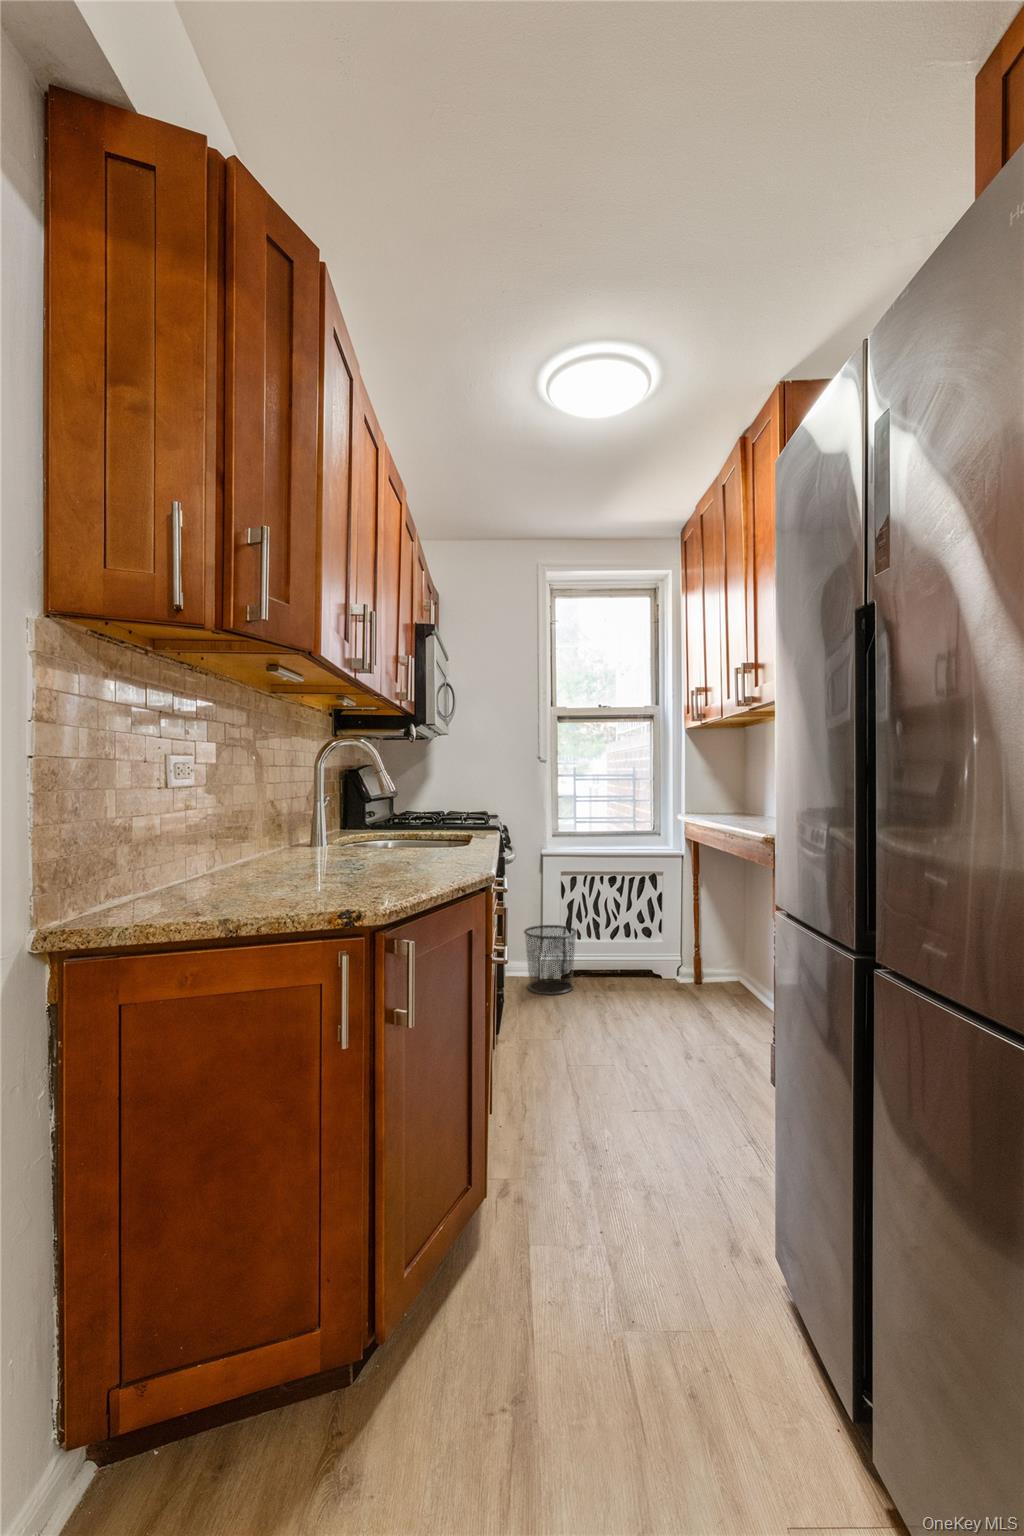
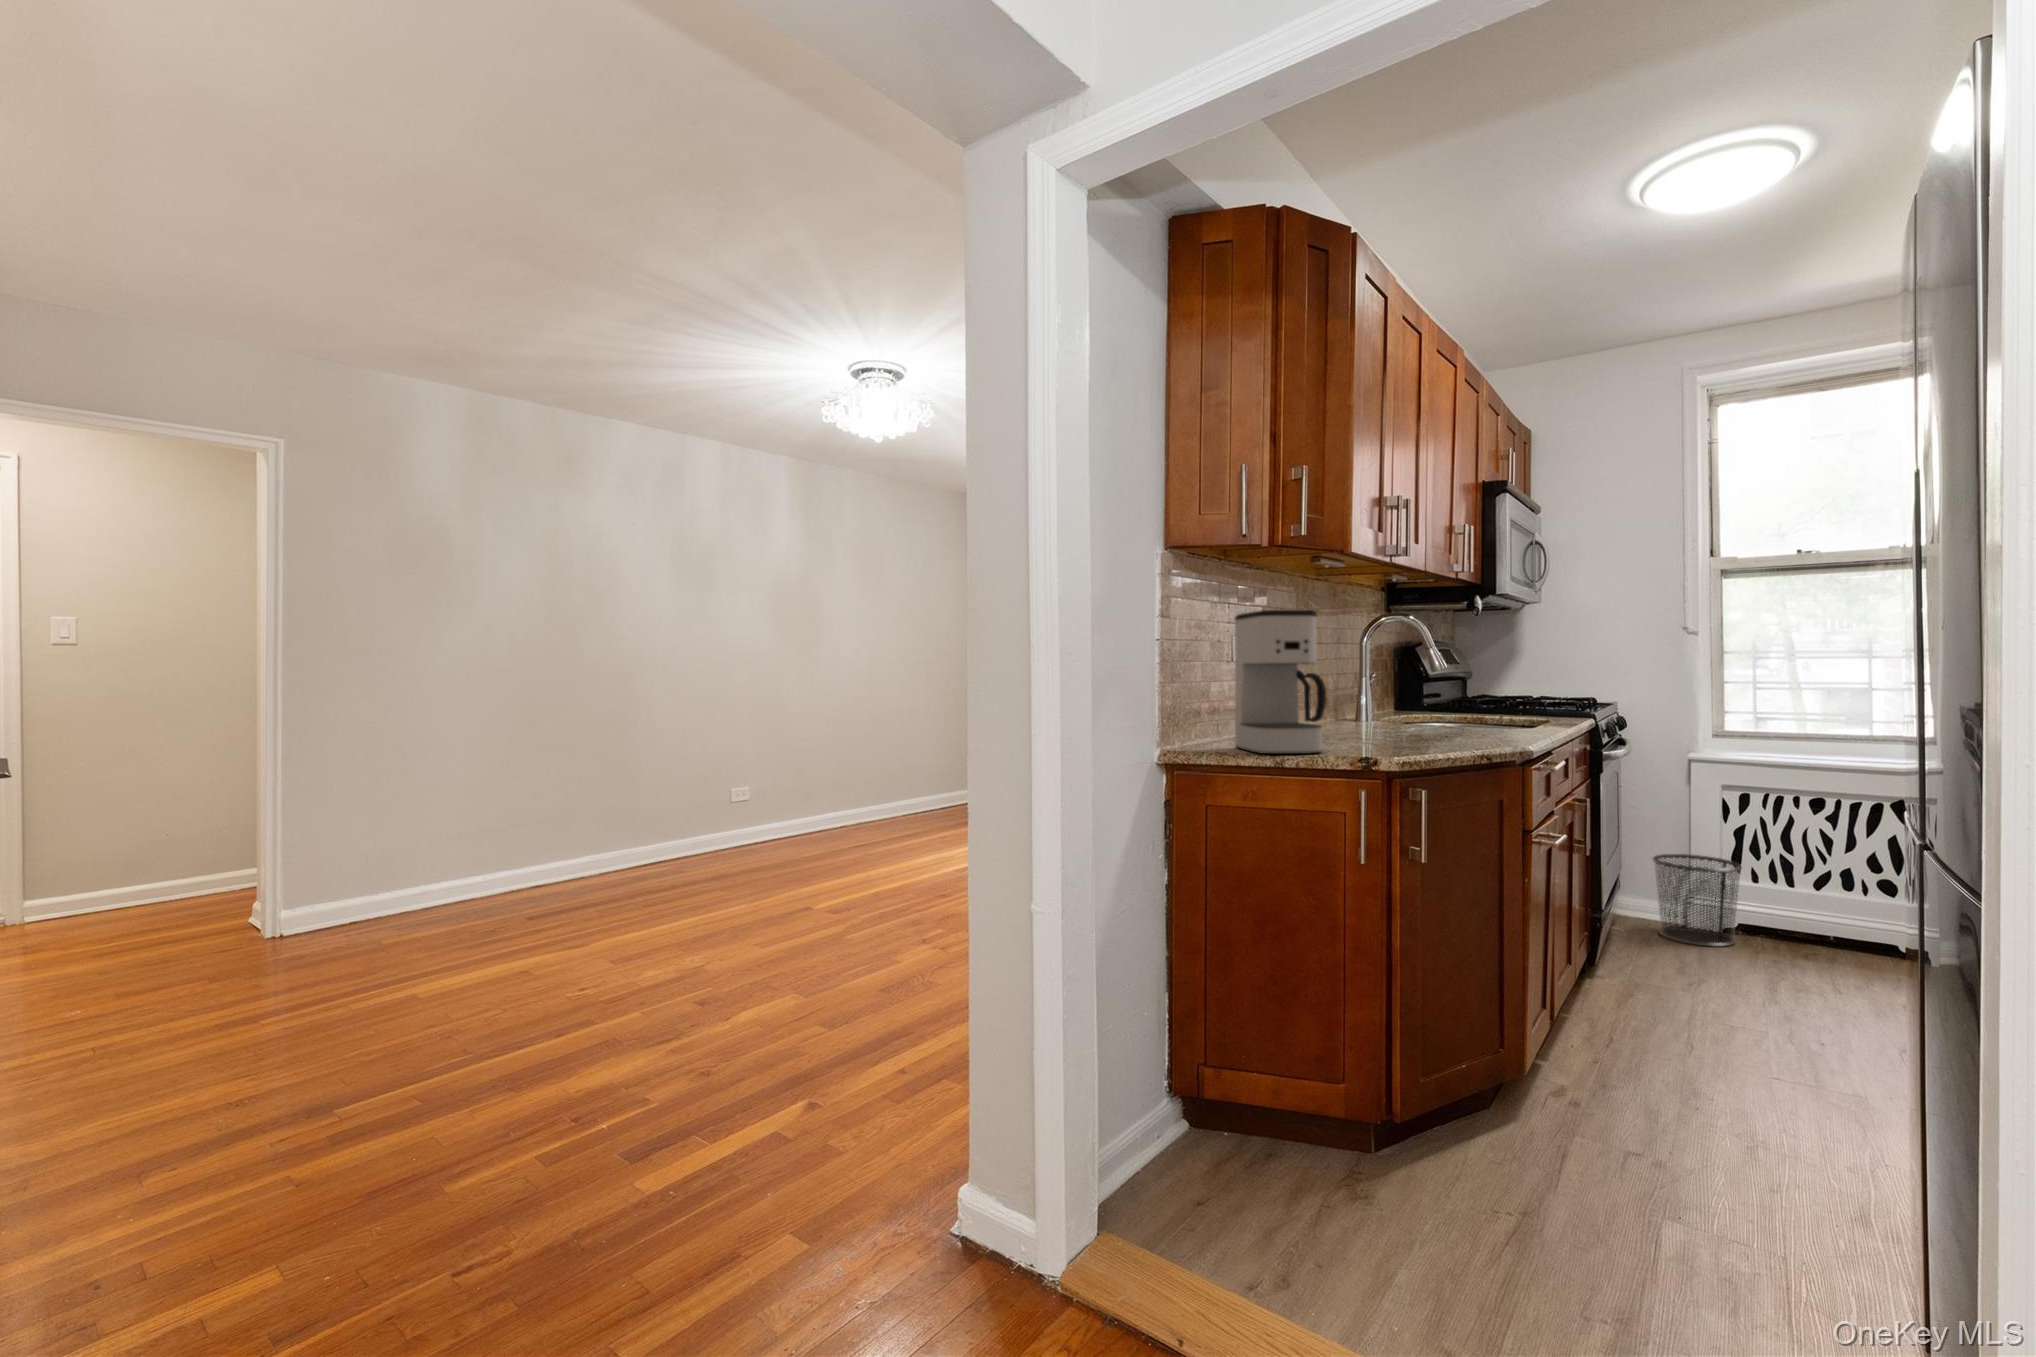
coffee maker: none [164,711,292,917] -> present [1235,610,1326,754]

